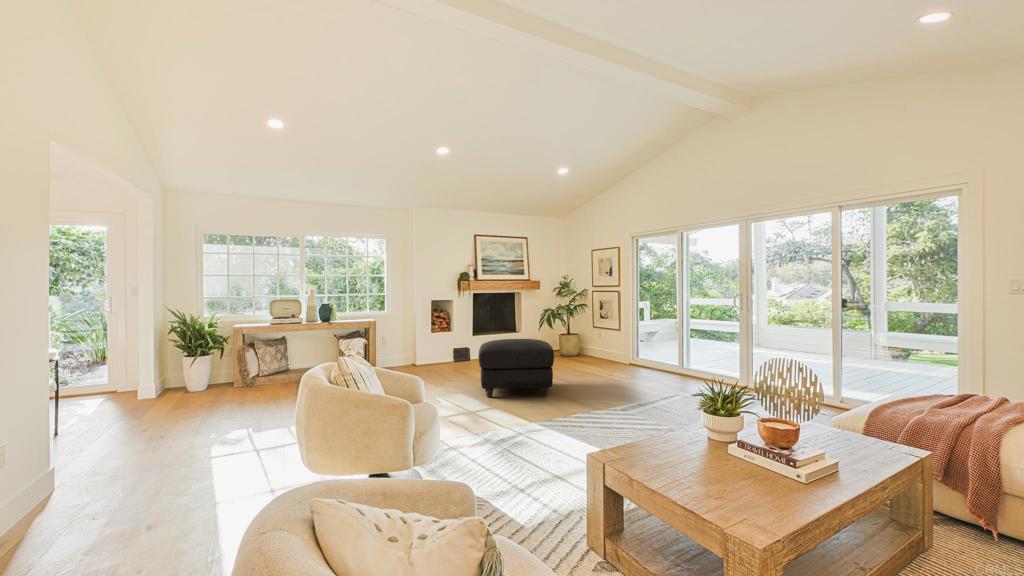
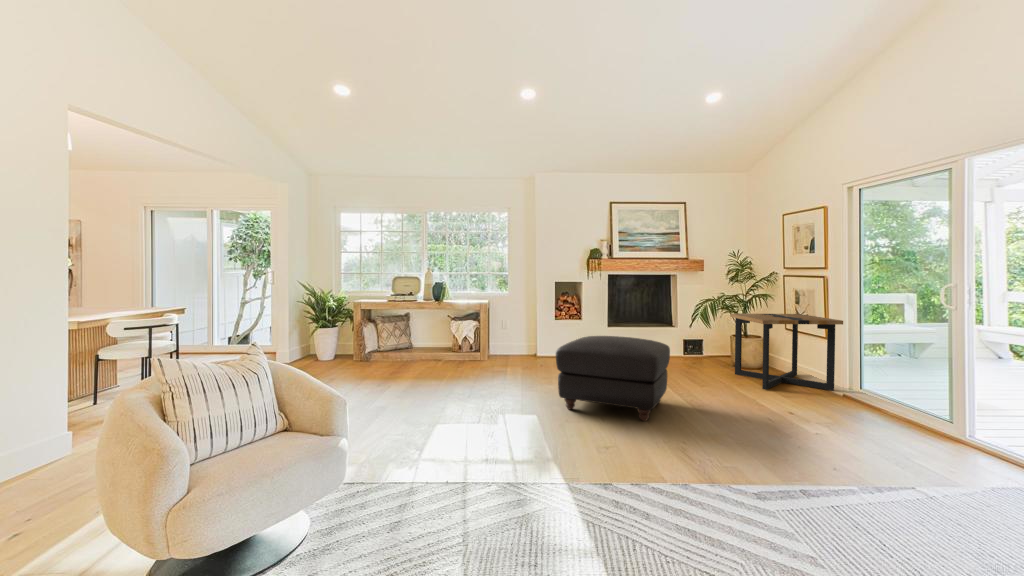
side table: none [565,317,633,368] -> present [730,314,843,391]

